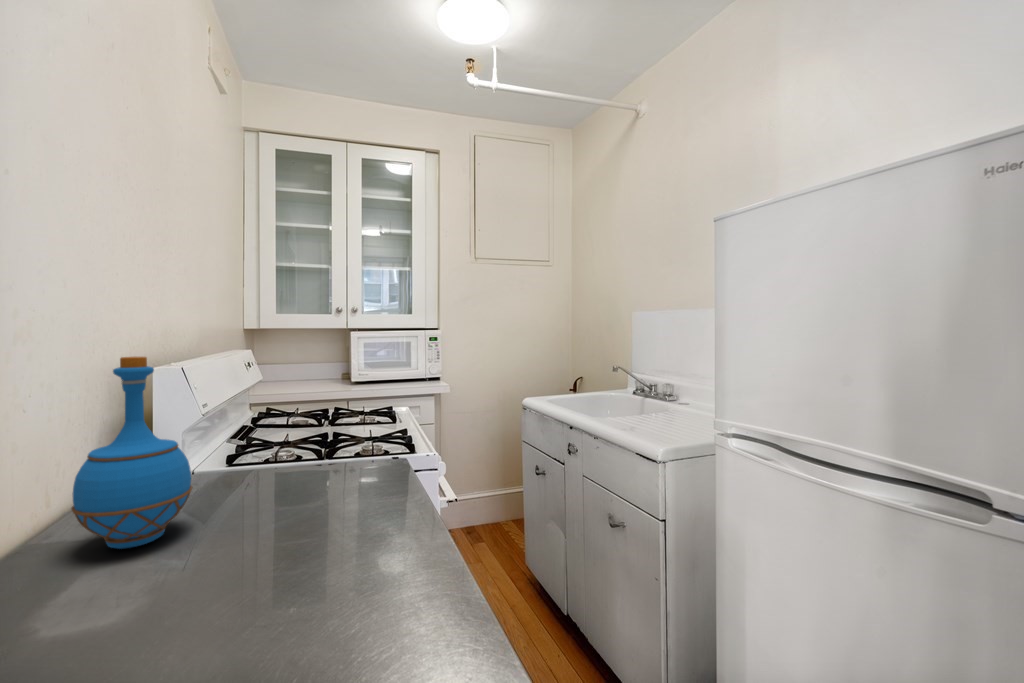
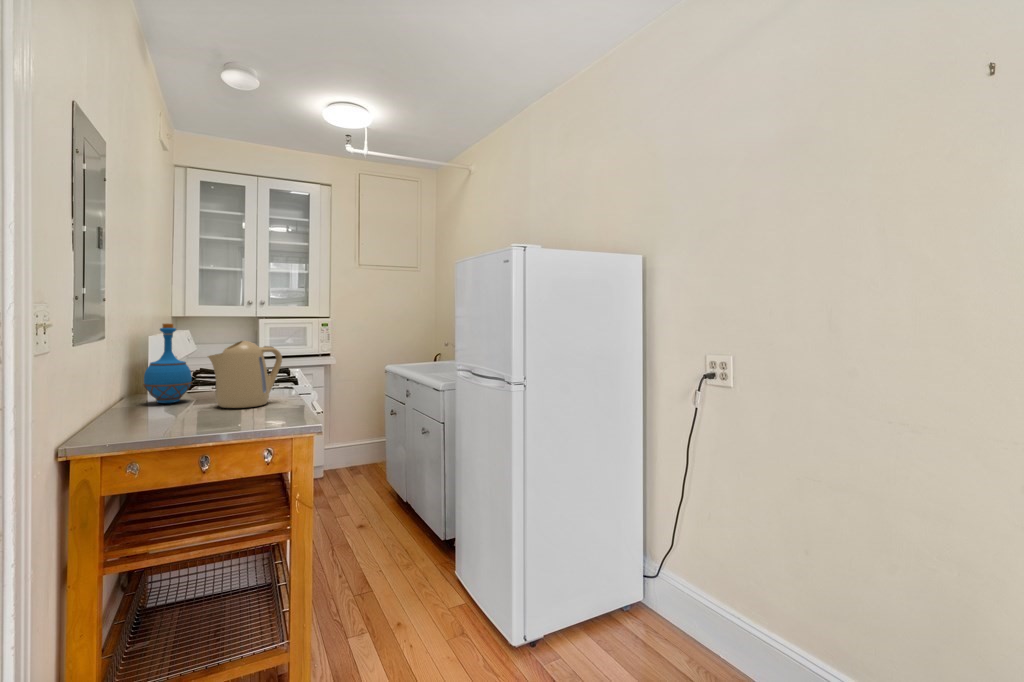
kettle: none [195,401,386,596] -> present [208,341,282,408]

